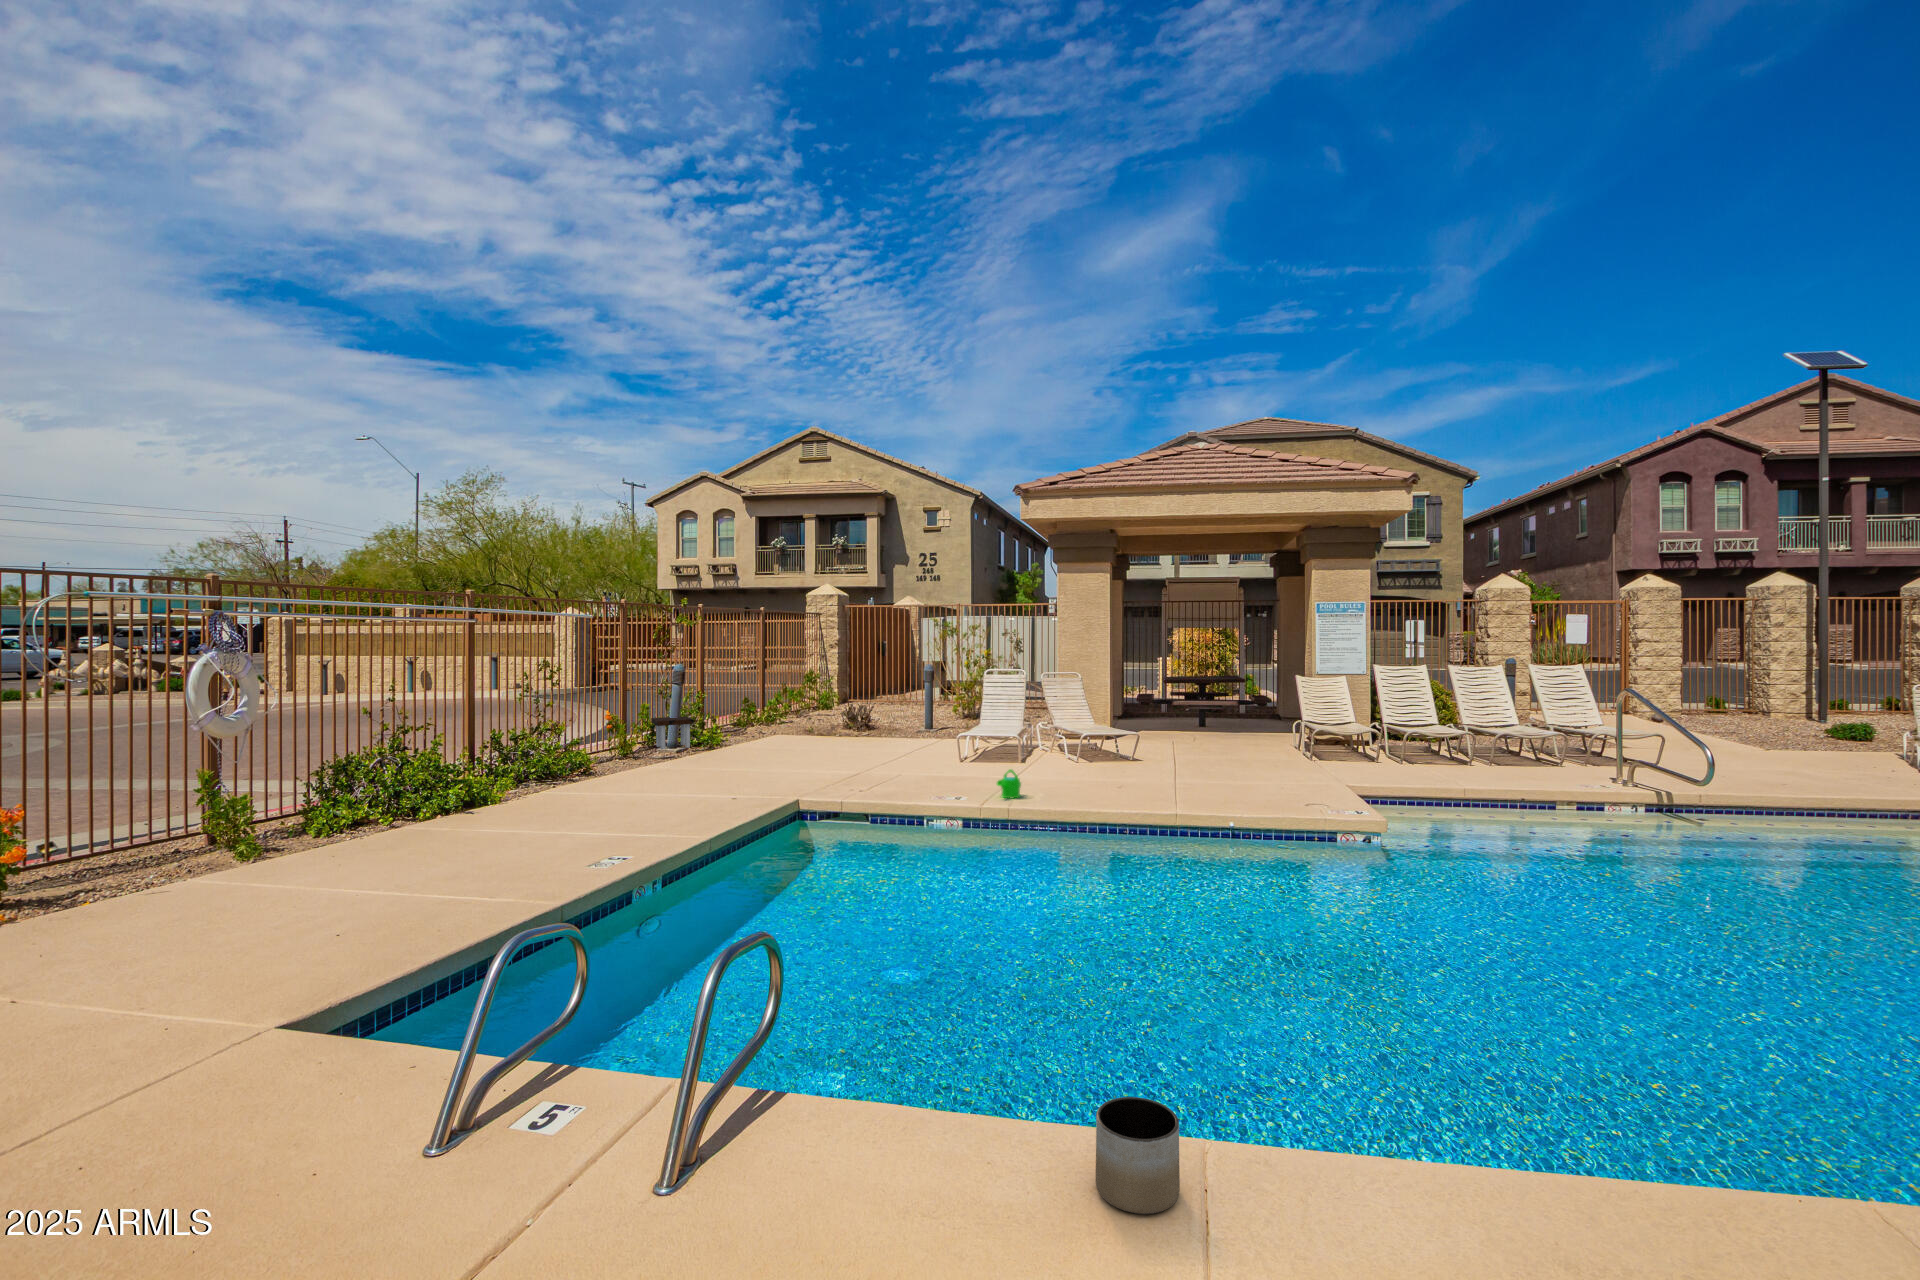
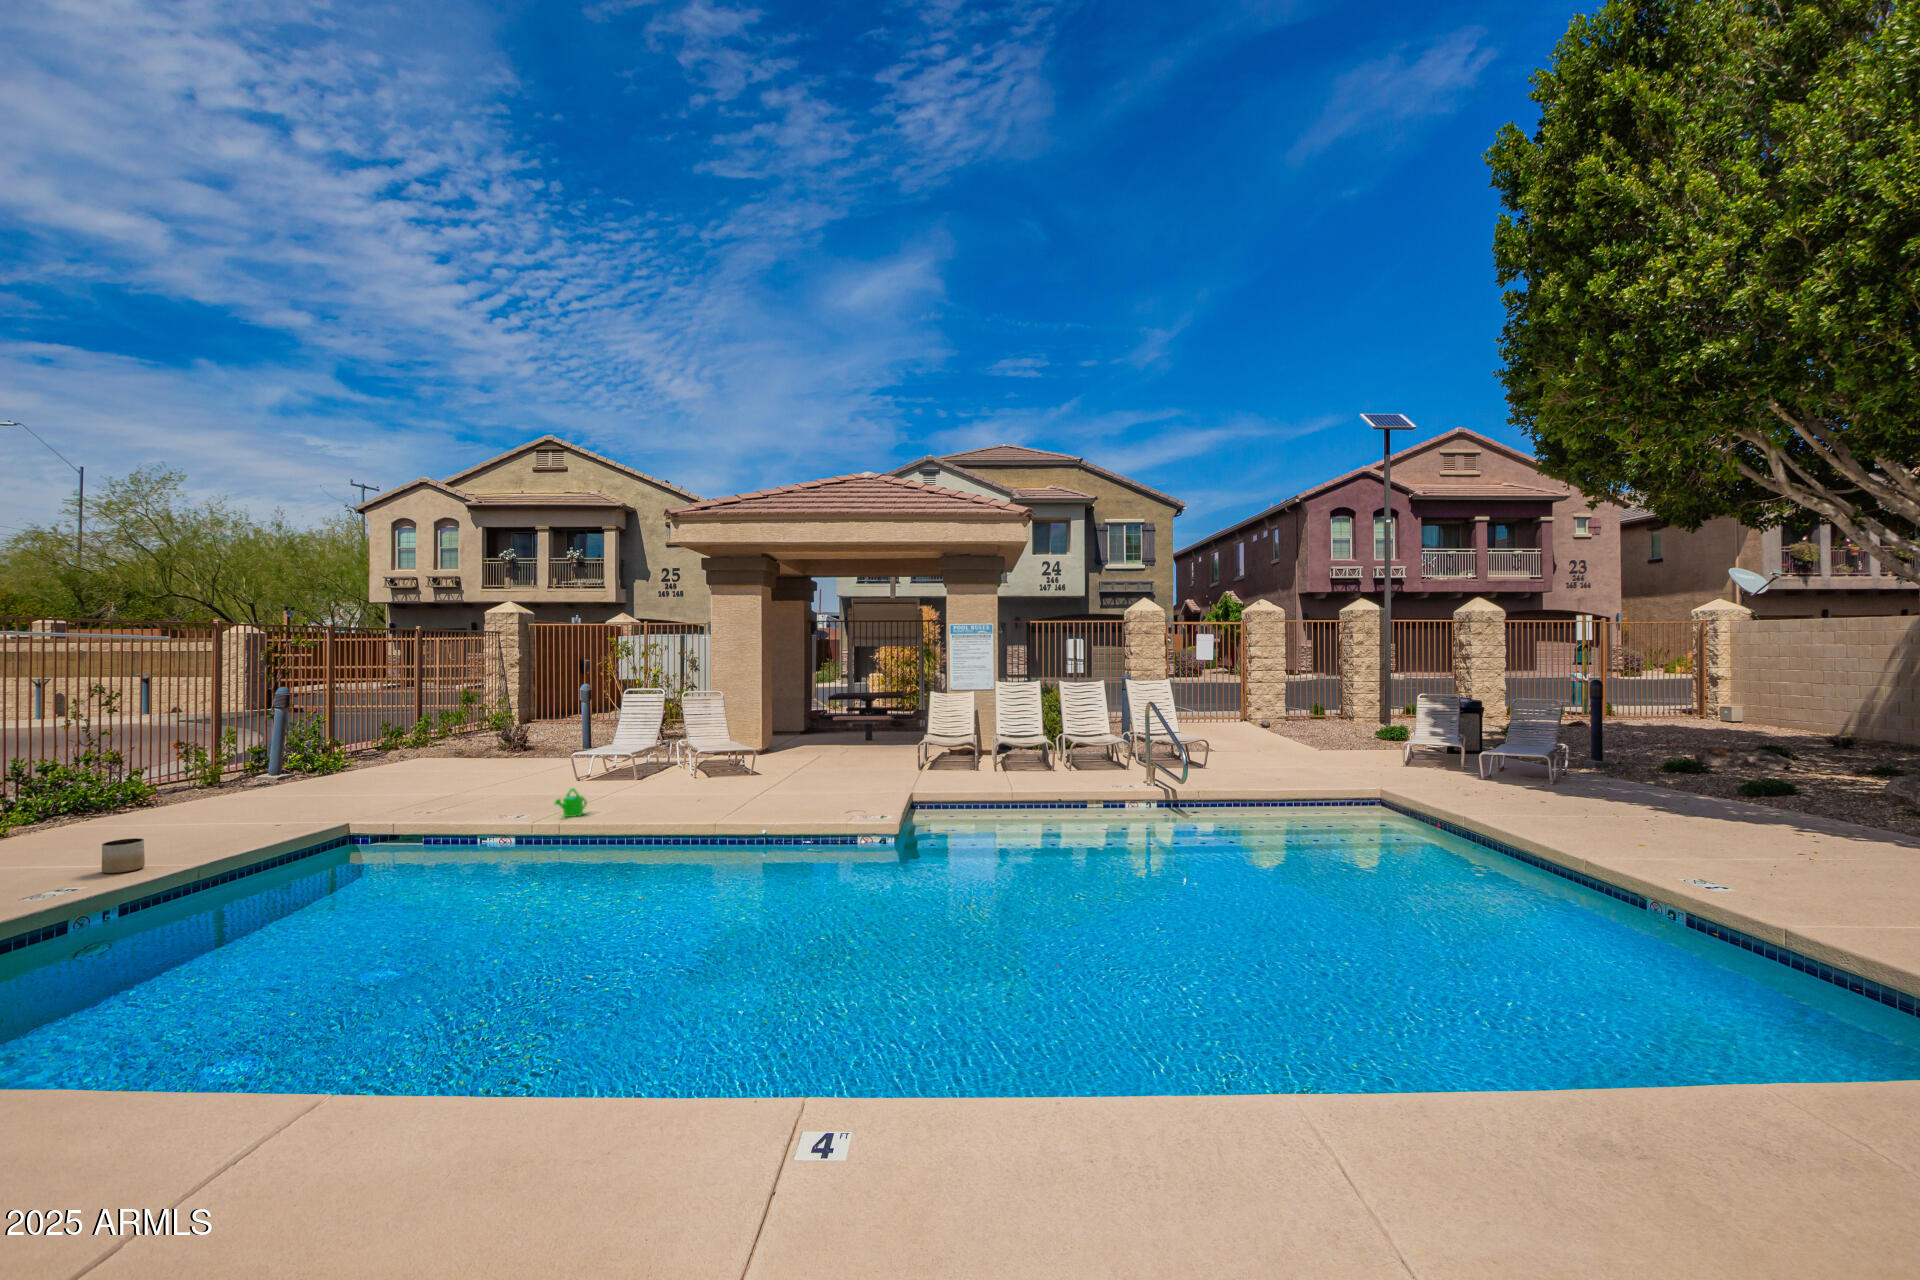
side table: present [651,716,694,749] -> none [243,742,292,778]
planter: present [1095,1097,1180,1214] -> present [102,838,145,874]

